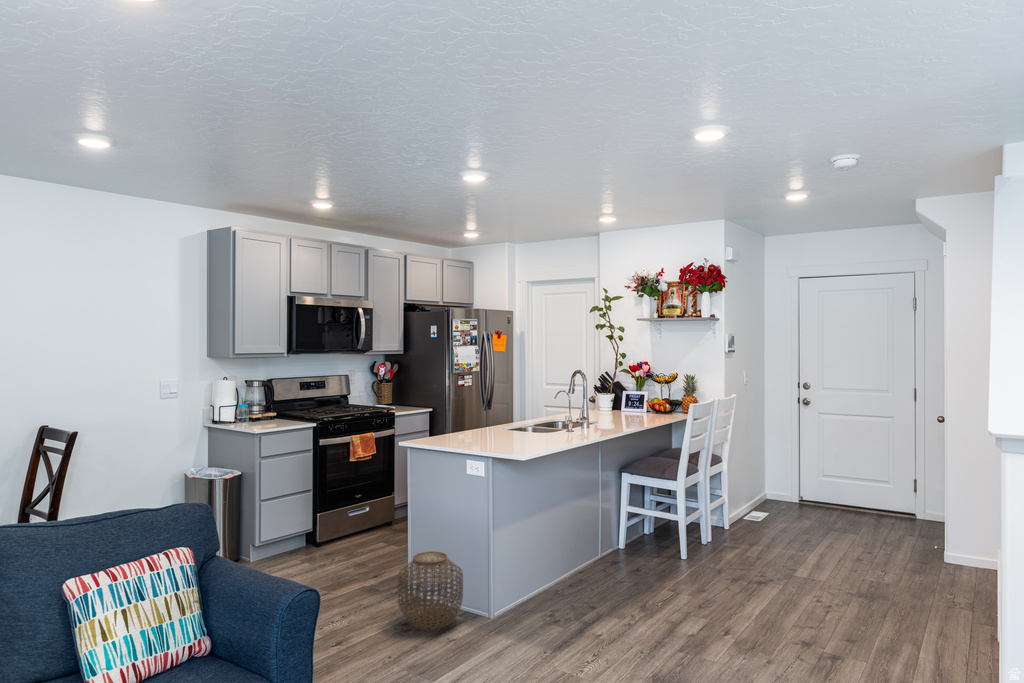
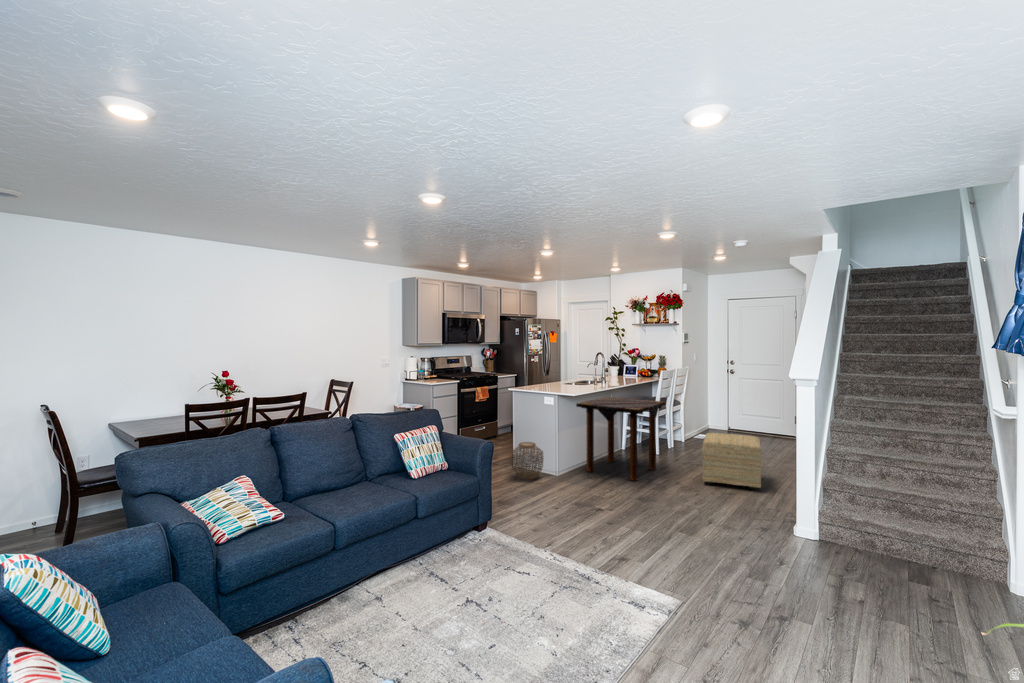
side table: none [530,454,701,630] -> present [576,397,665,481]
ottoman: none [776,525,894,645] -> present [702,433,761,489]

